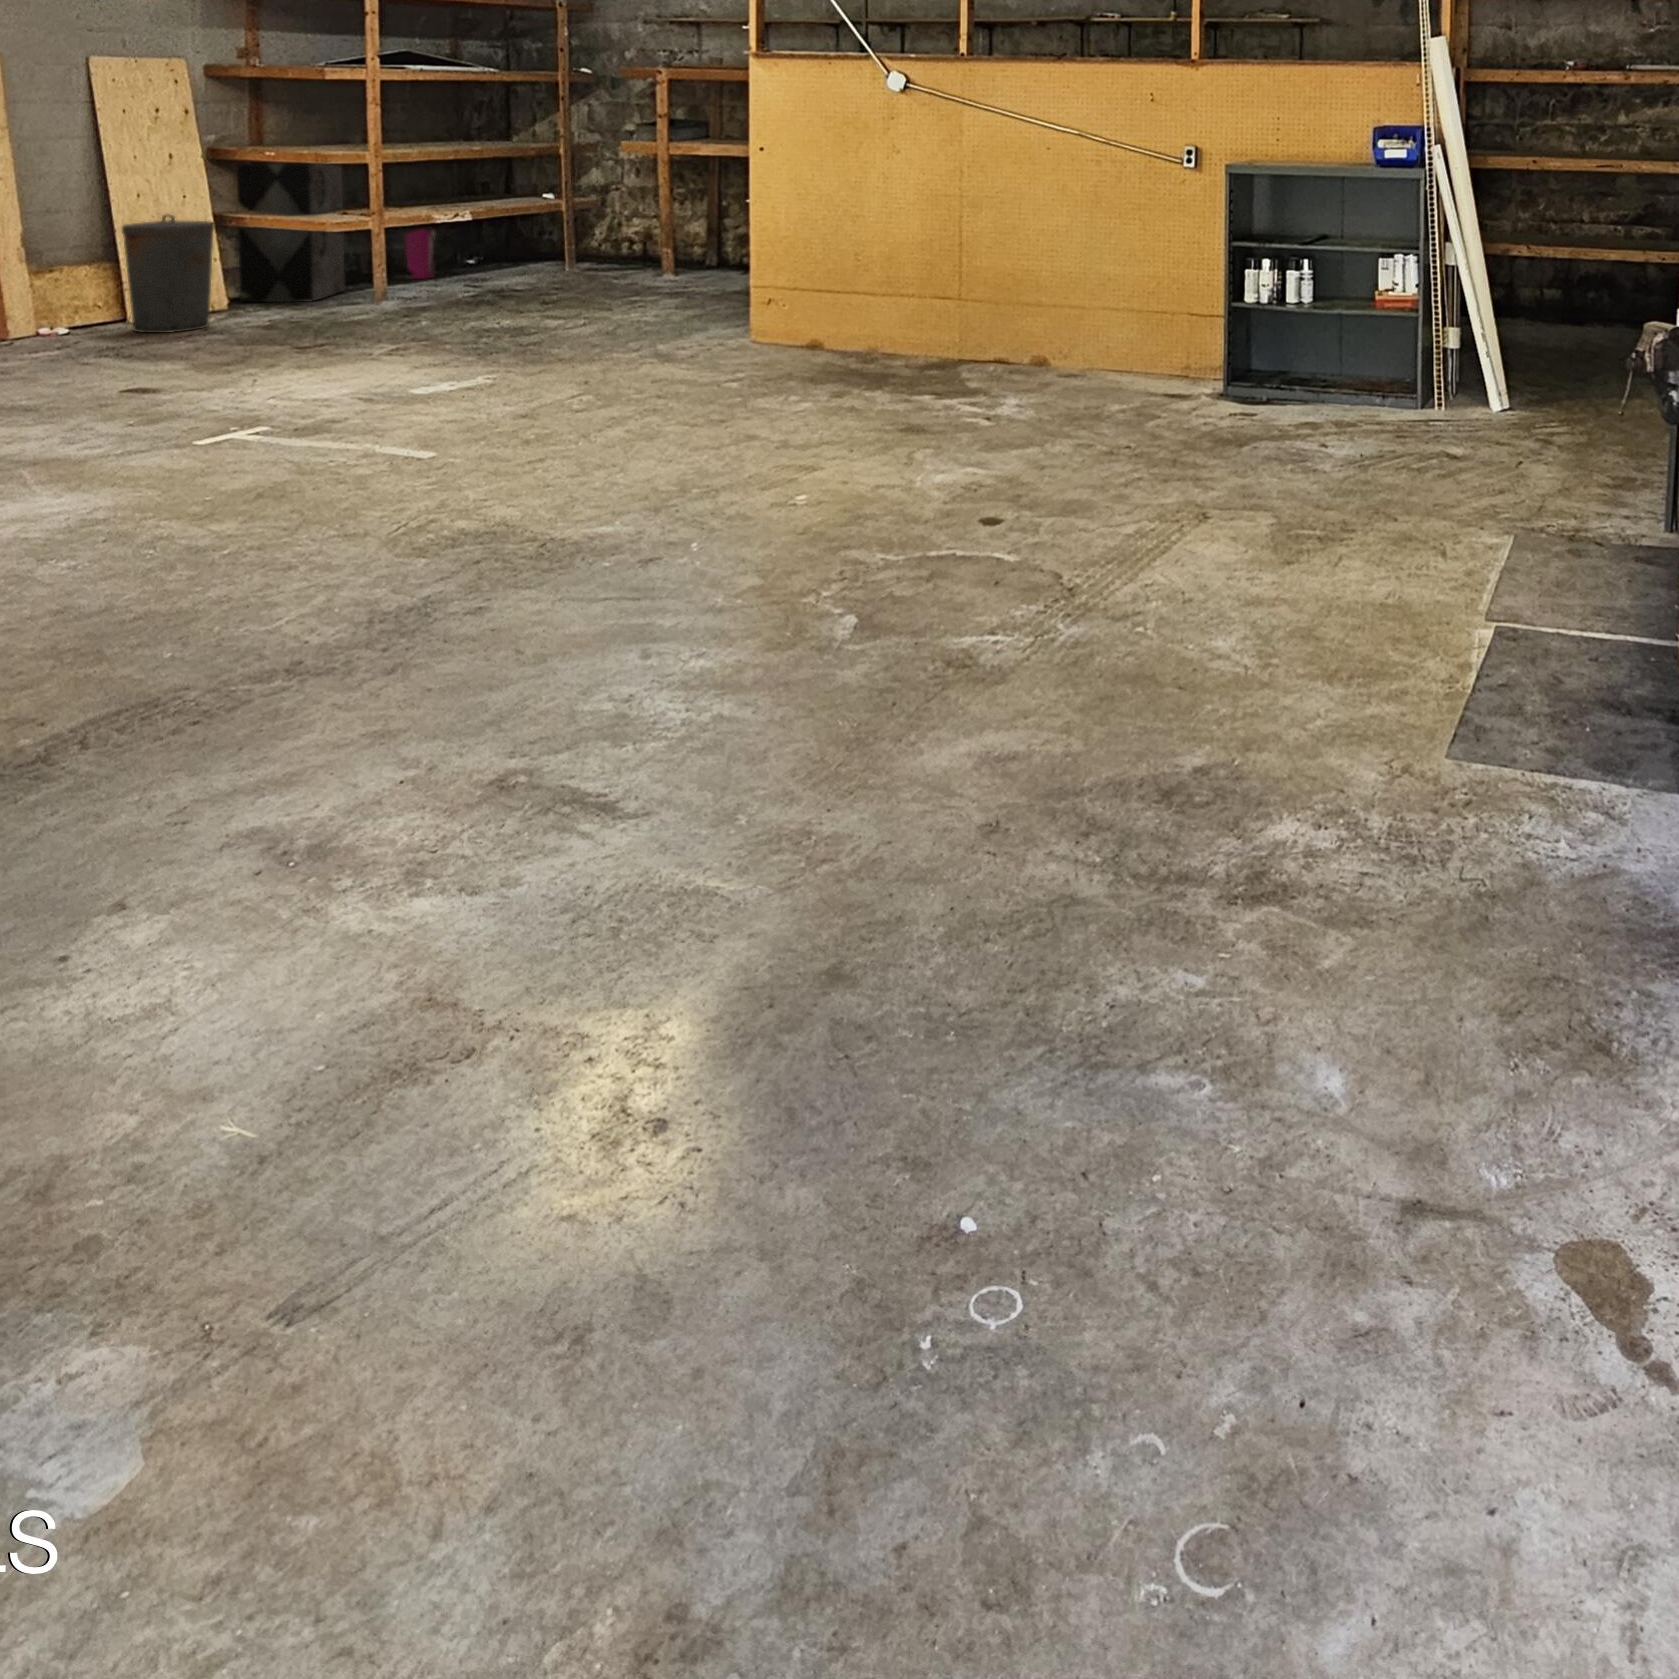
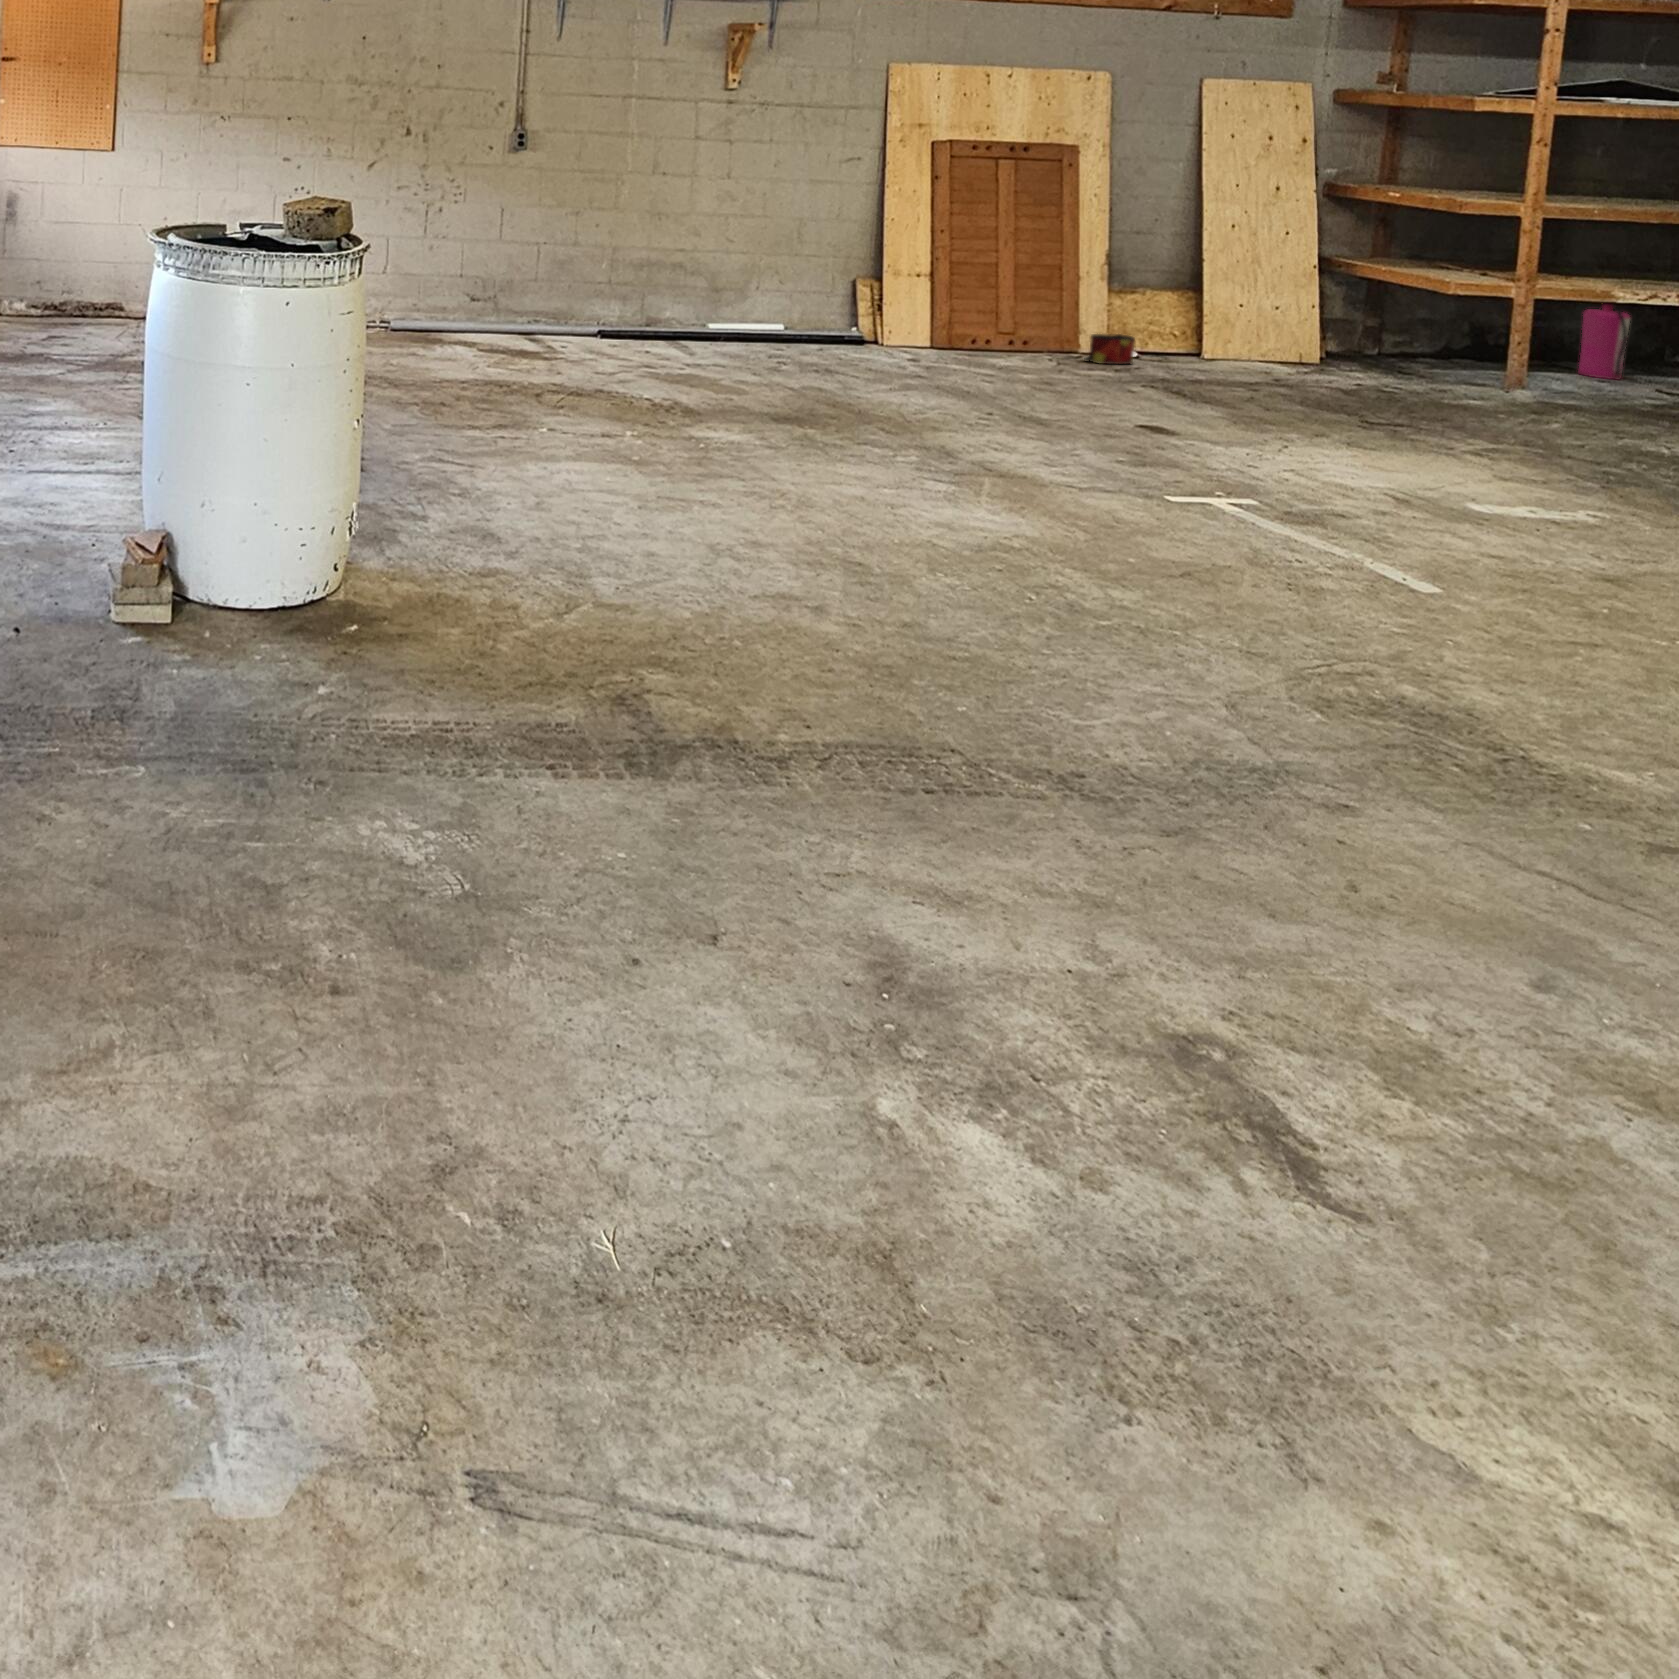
storage cabinet: present [237,164,345,302] -> none [1335,203,1493,377]
trash can: present [122,214,214,333] -> none [1198,250,1302,381]
bag: none [19,313,70,346] -> present [1085,334,1135,365]

